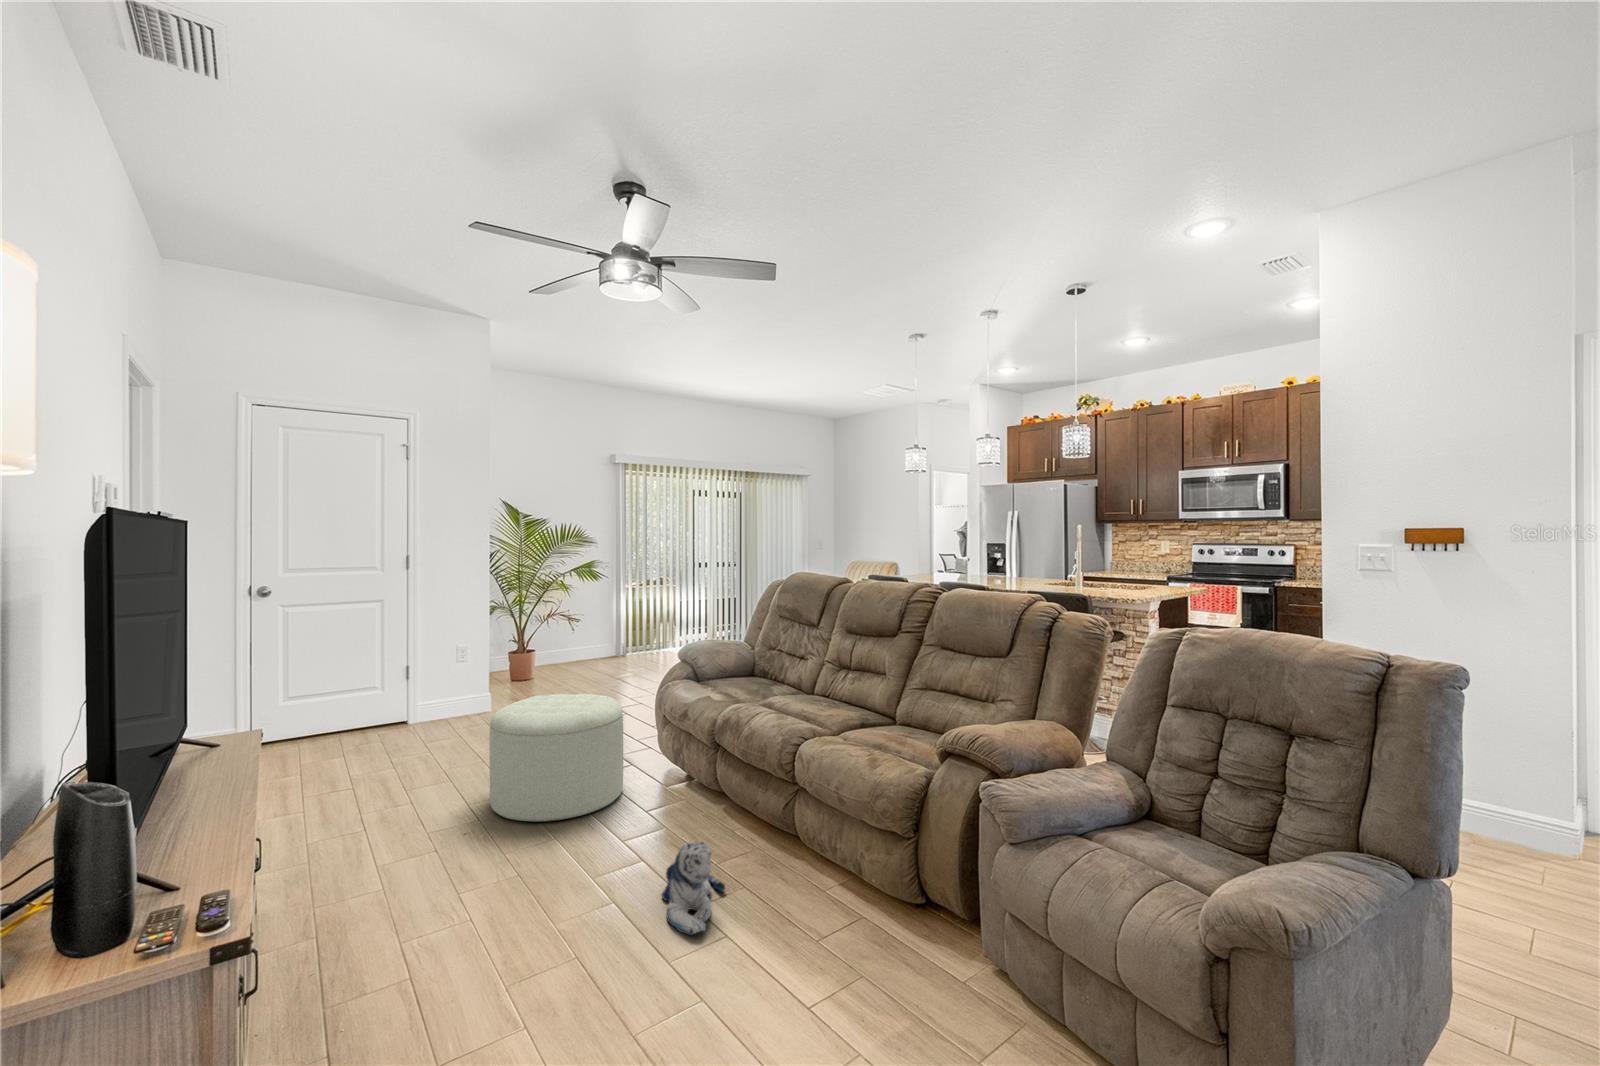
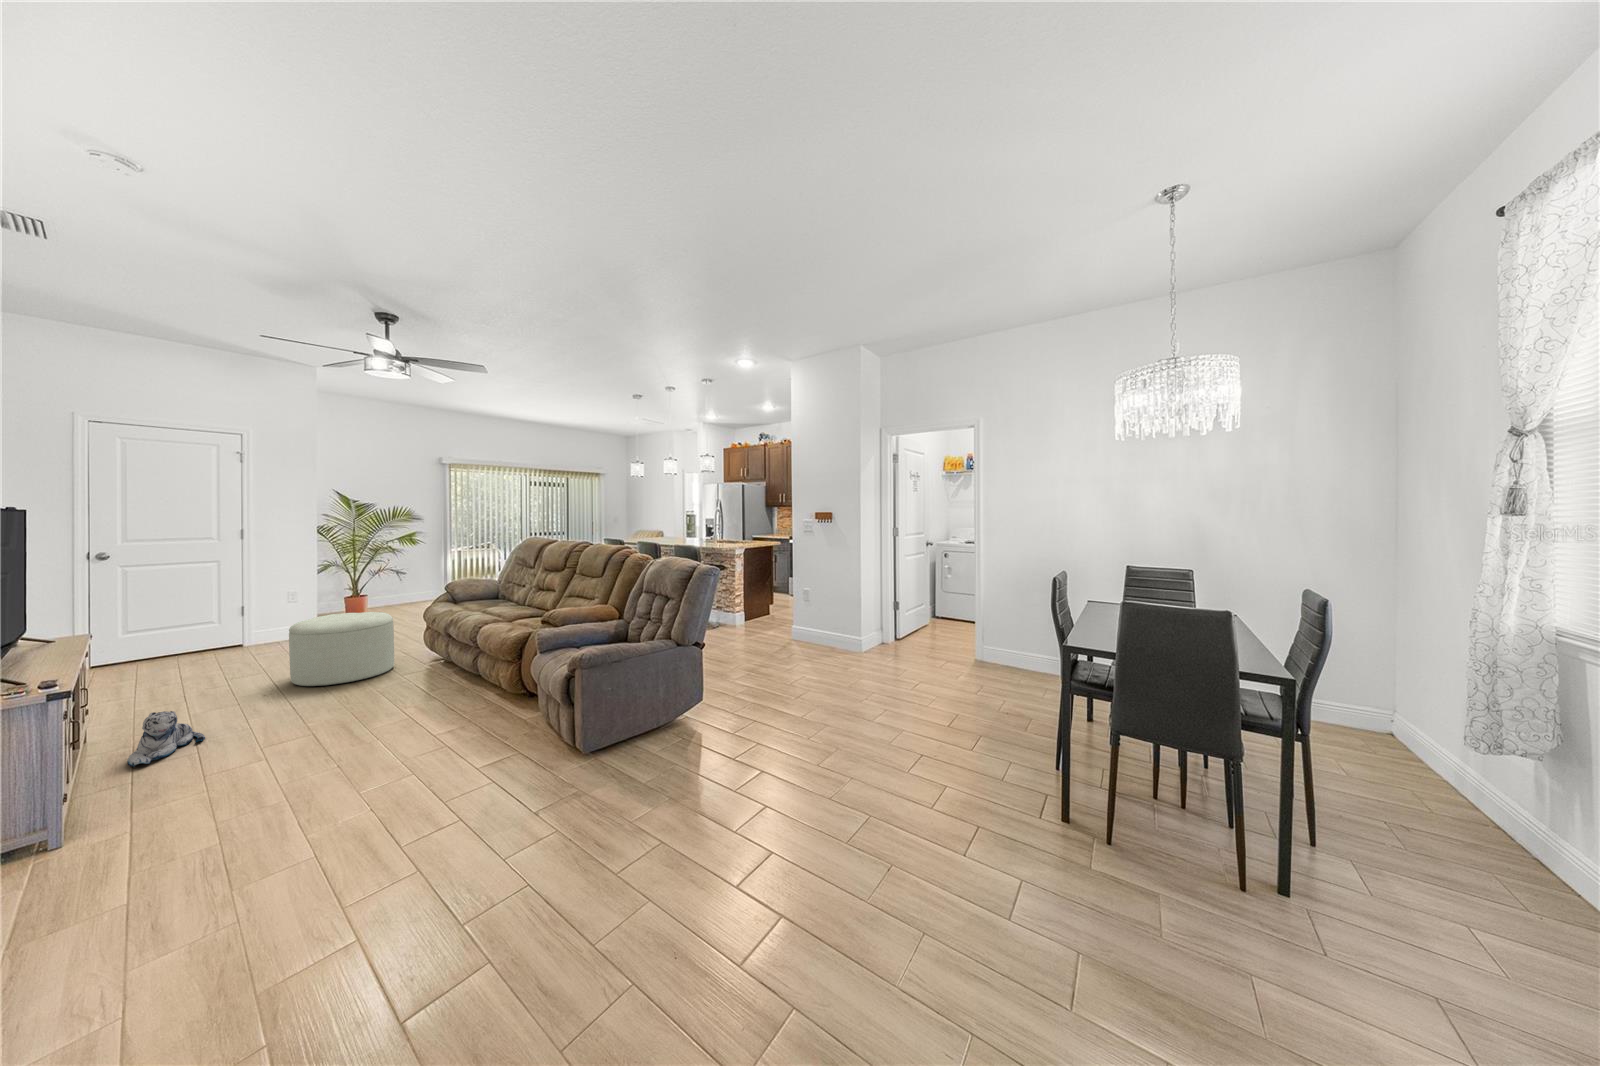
plush toy: present [662,842,725,936] -> present [127,711,205,767]

